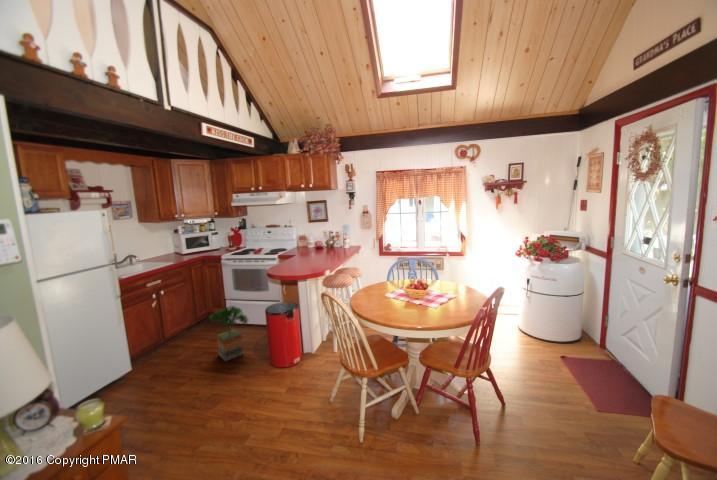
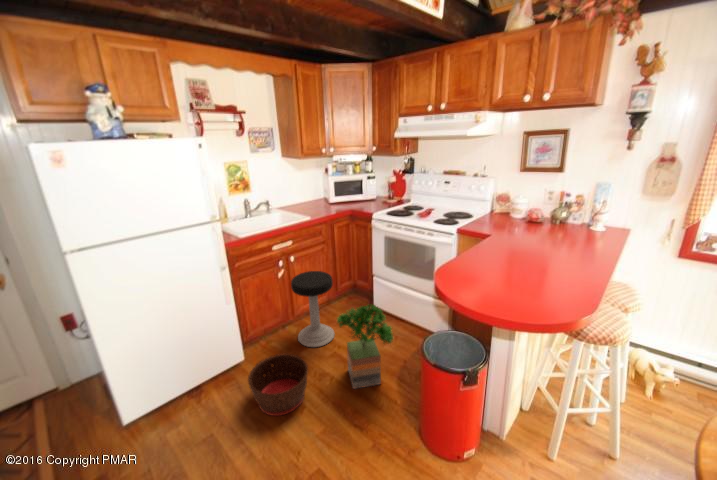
stool: none [165,298,202,353] -> present [291,271,334,347]
basket: none [147,350,193,389] -> present [248,354,308,416]

